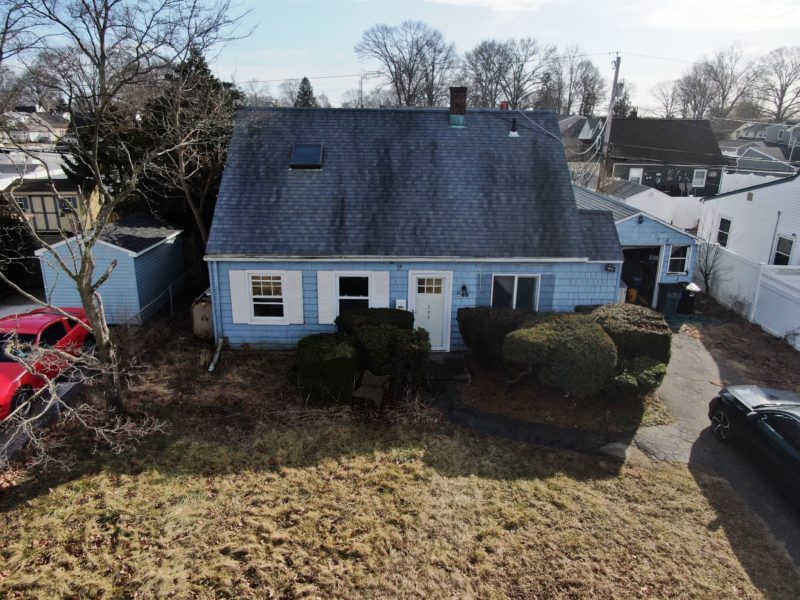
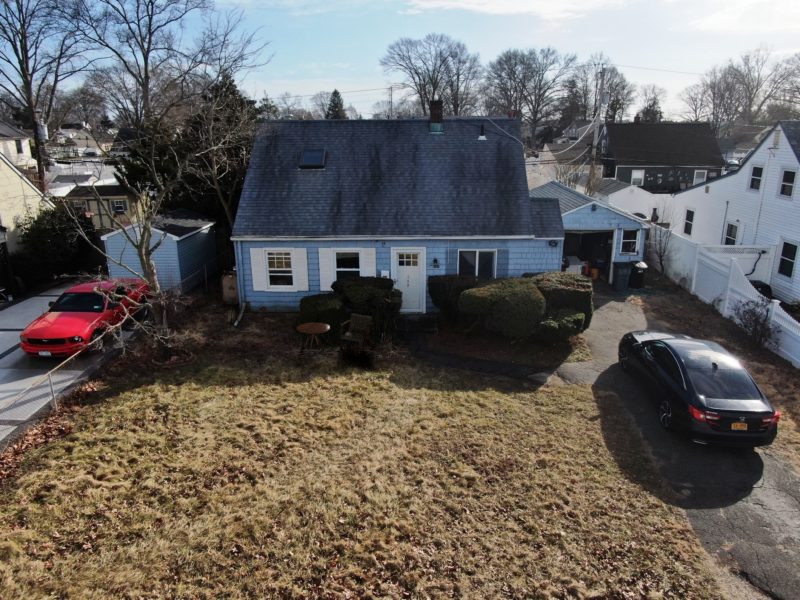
round table: none [294,374,338,416] -> present [297,322,330,349]

